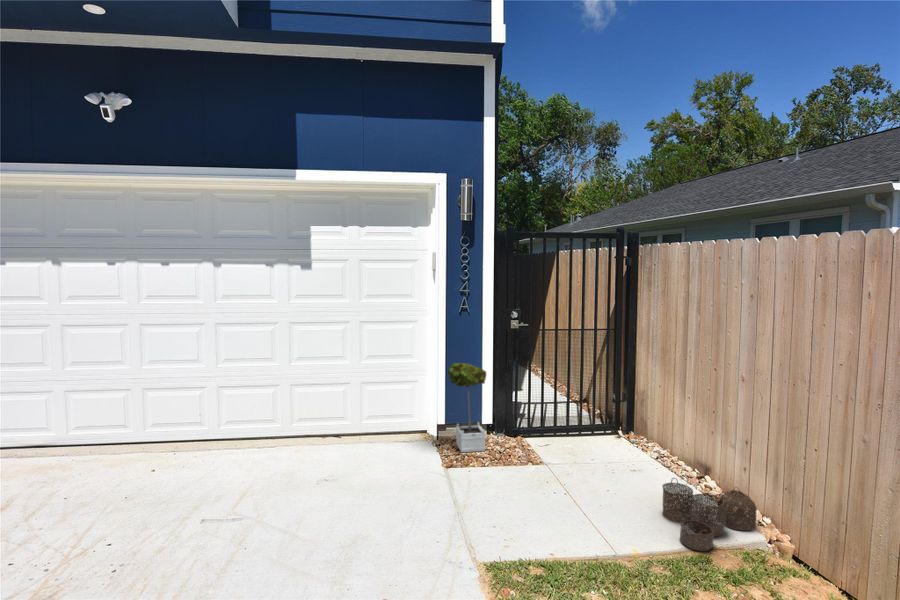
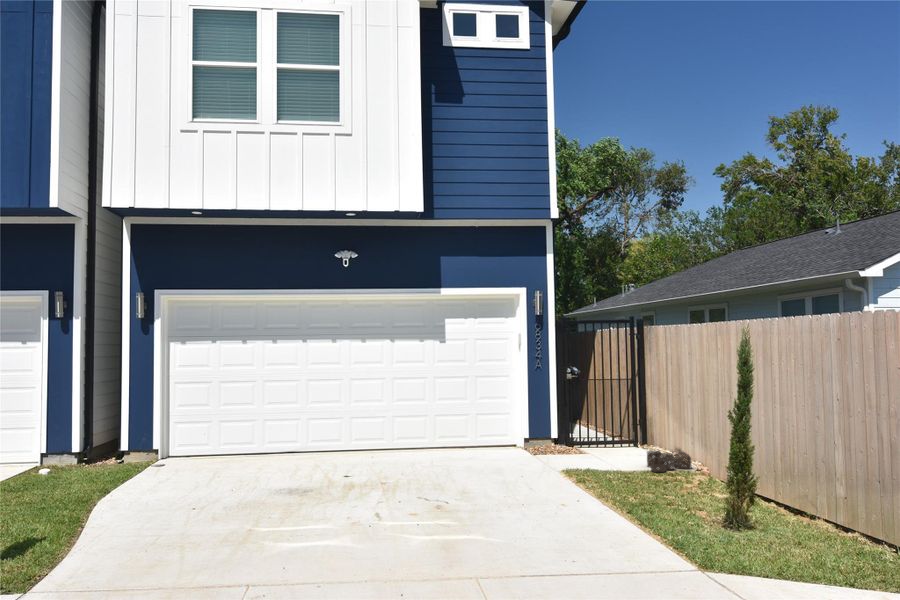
potted tree: present [448,363,486,452] -> none [530,398,554,452]

